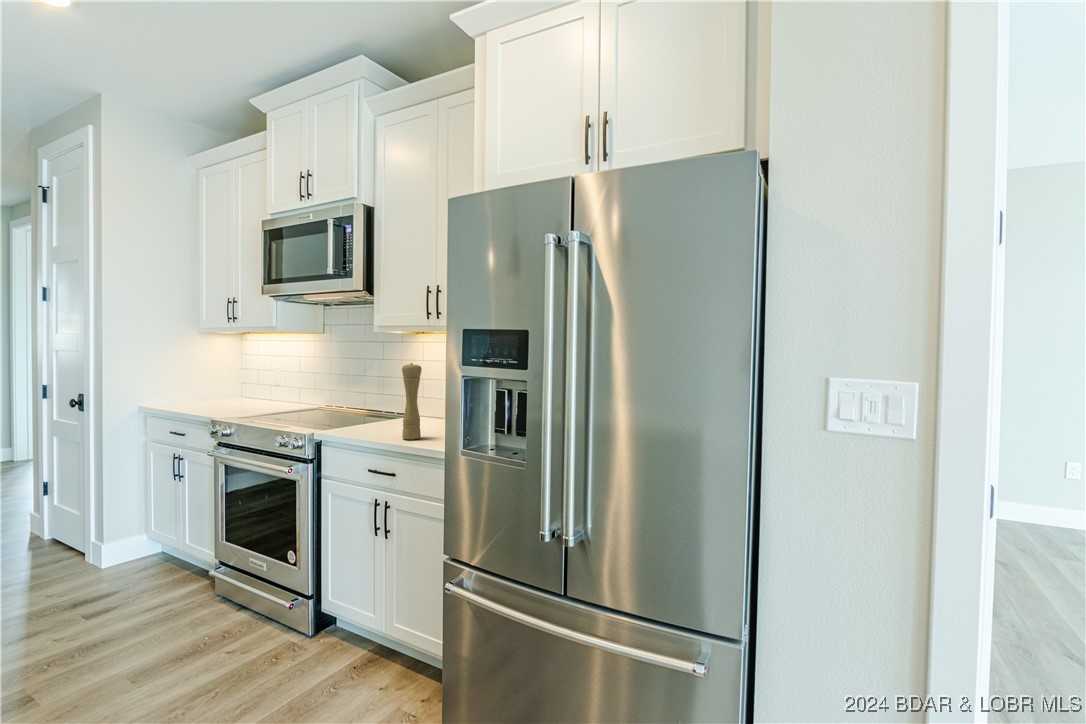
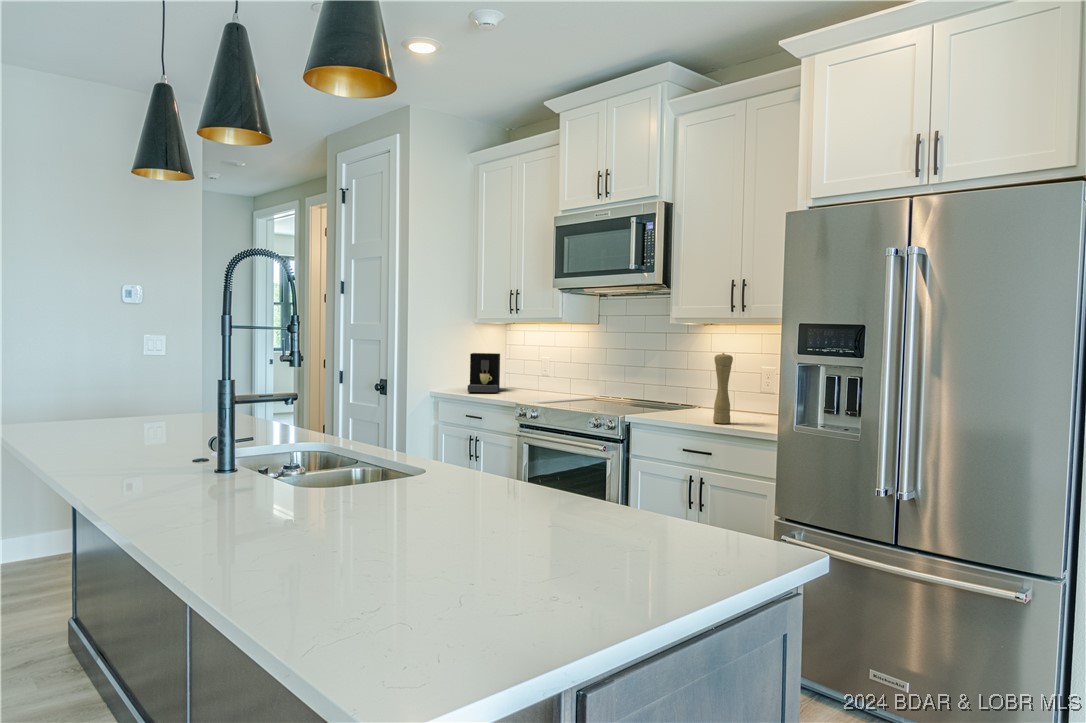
coffee maker: none [179,364,233,407] -> present [468,353,500,392]

